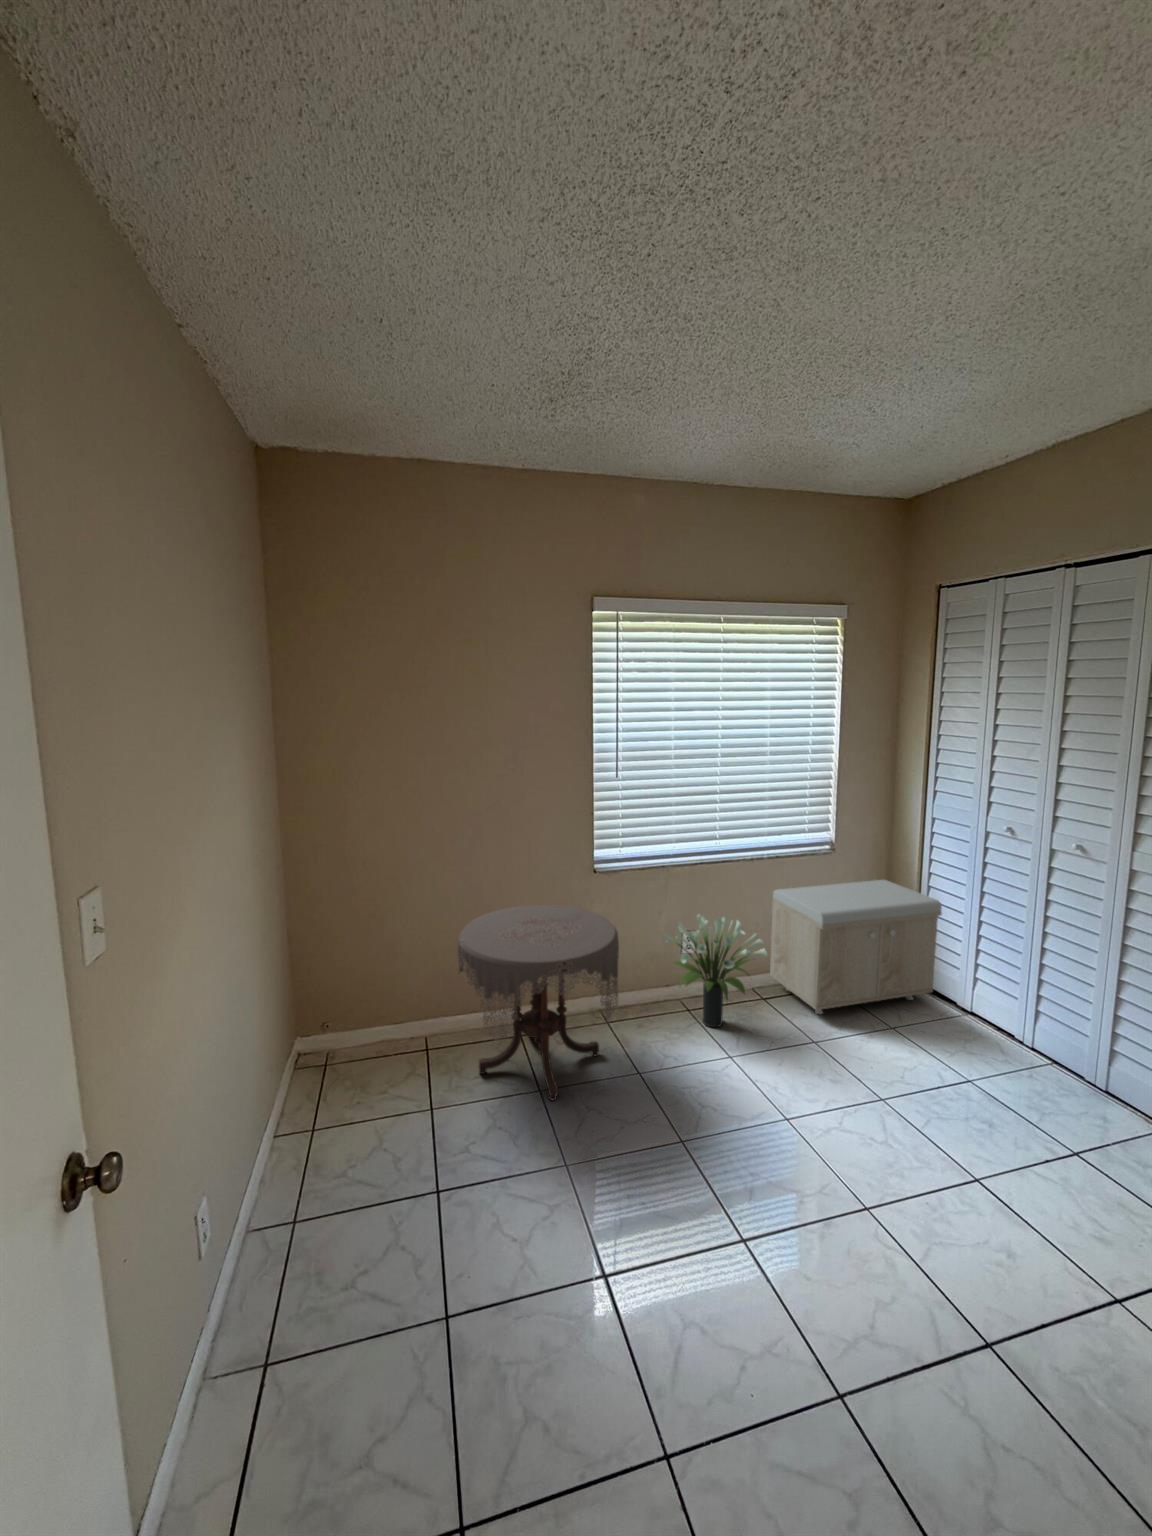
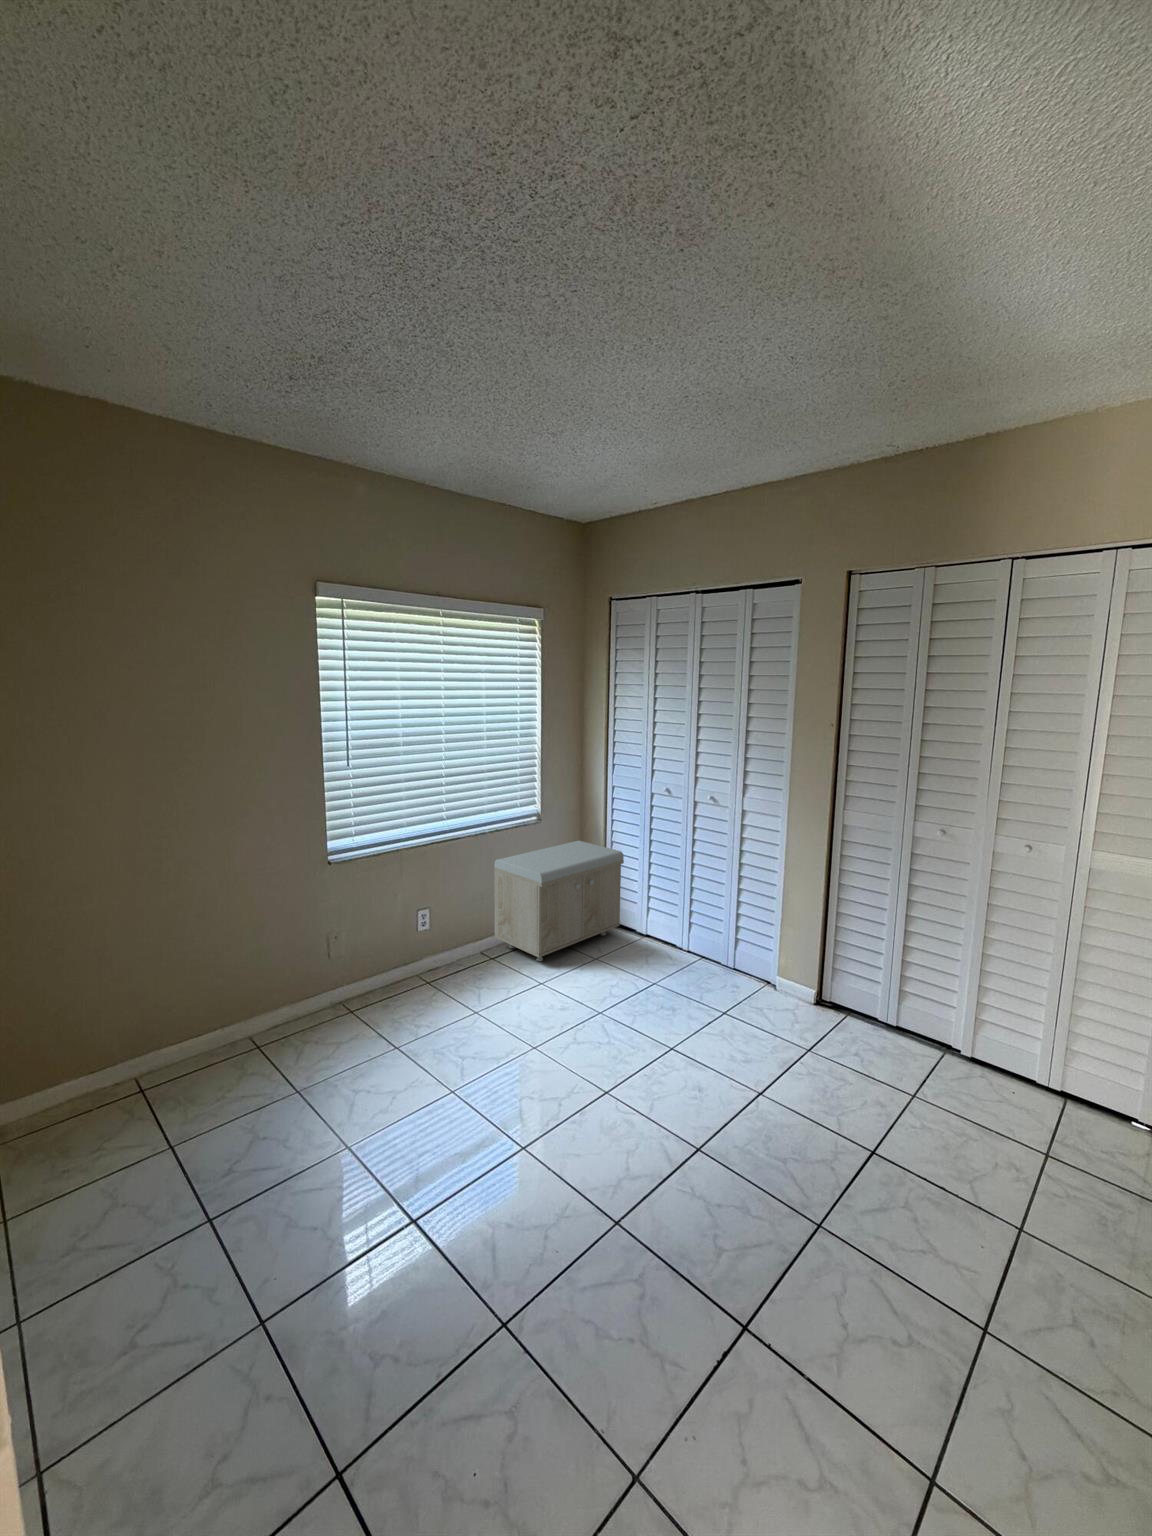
side table: present [458,905,619,1100] -> none [187,902,376,1097]
potted plant: present [664,915,768,1027] -> none [404,888,502,992]

